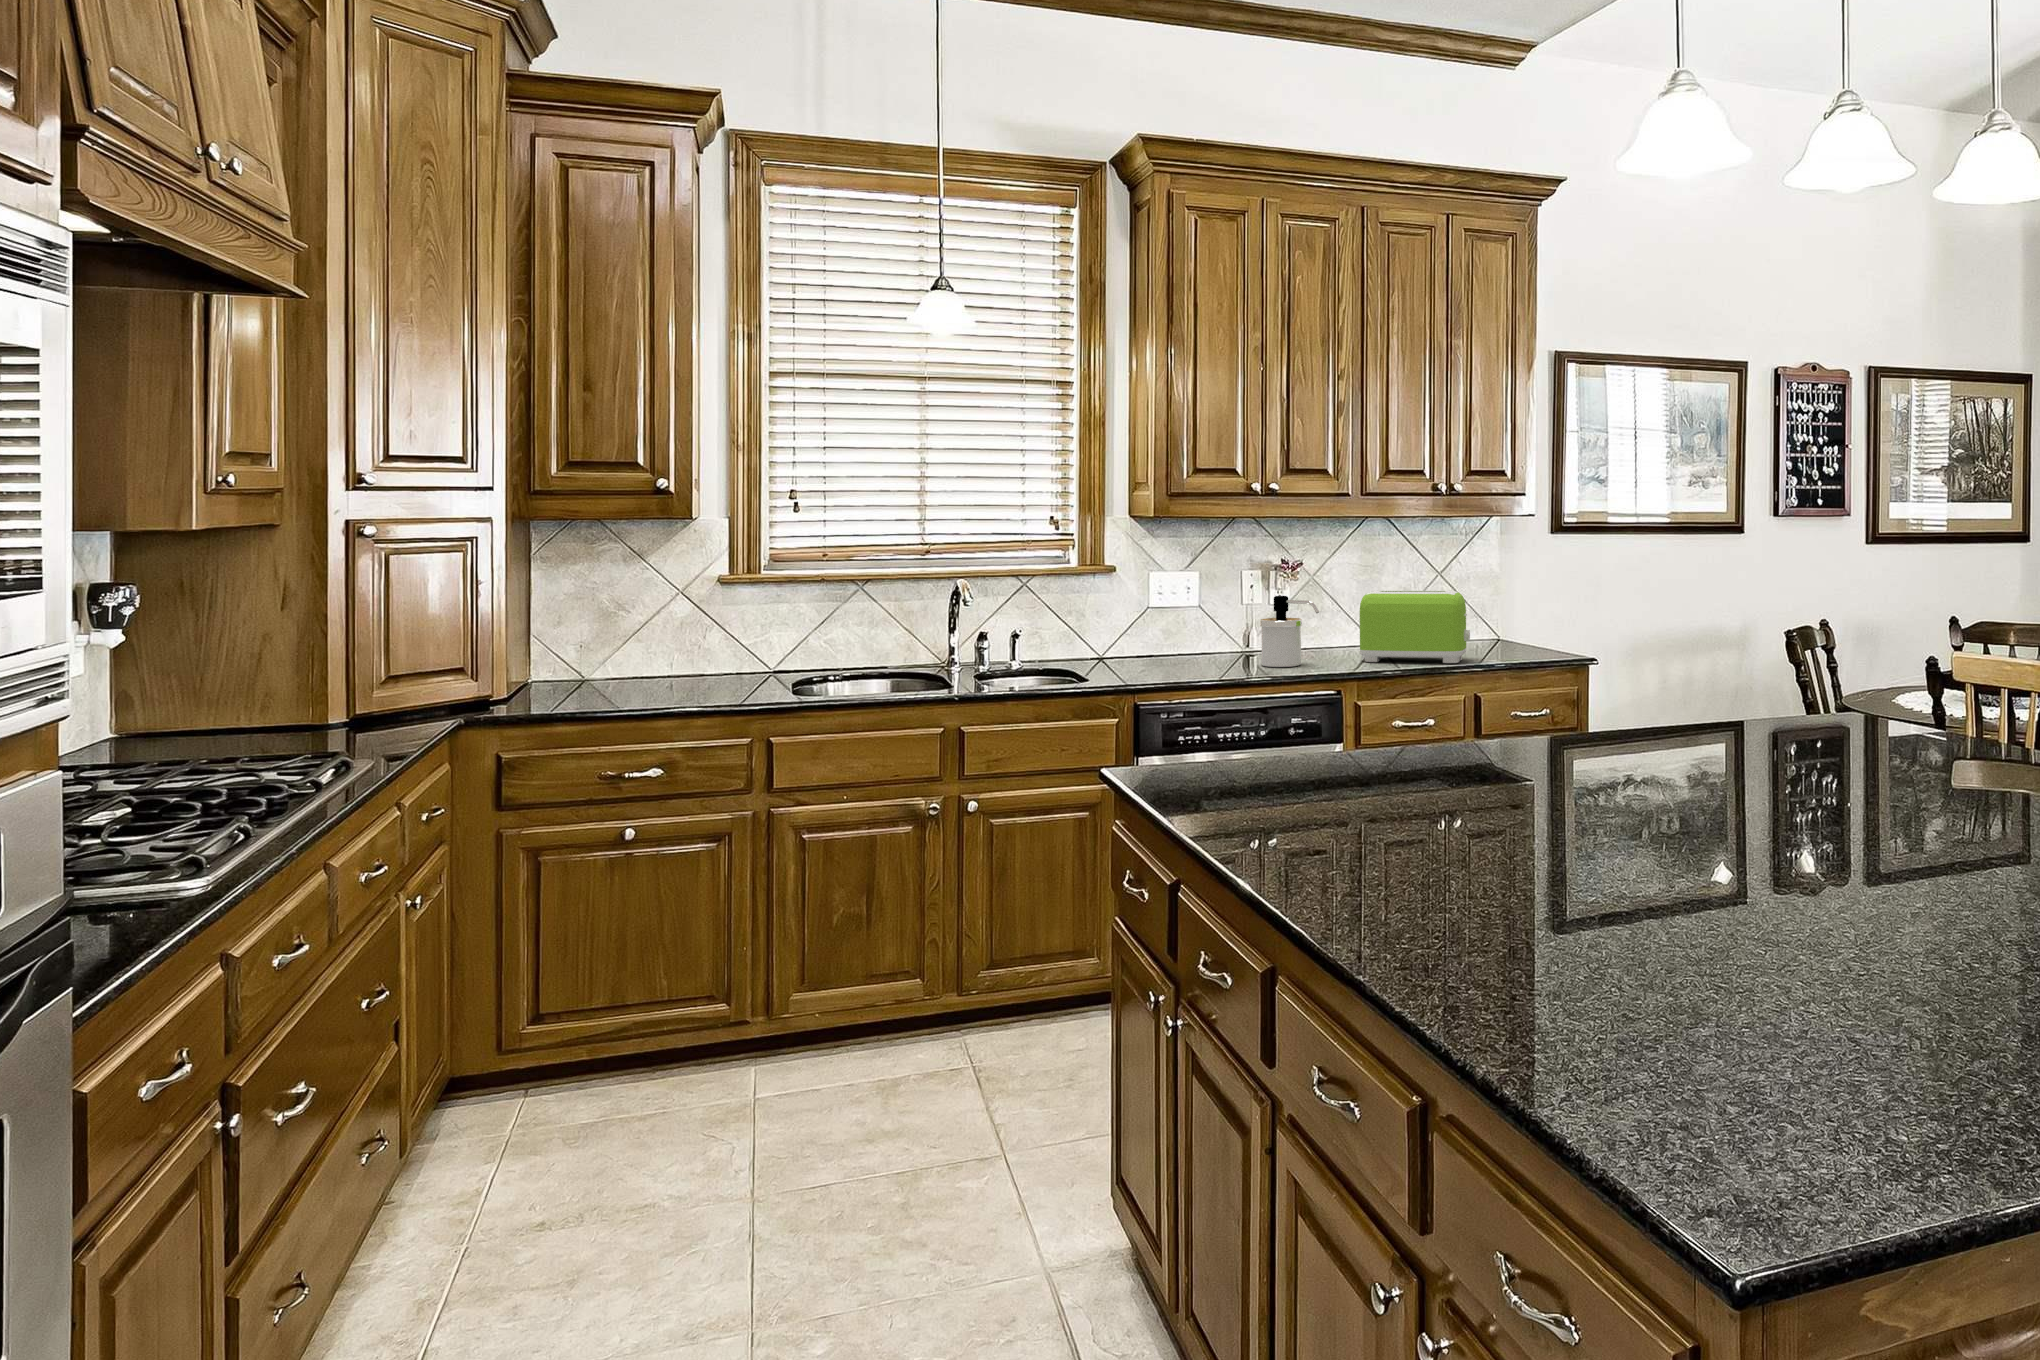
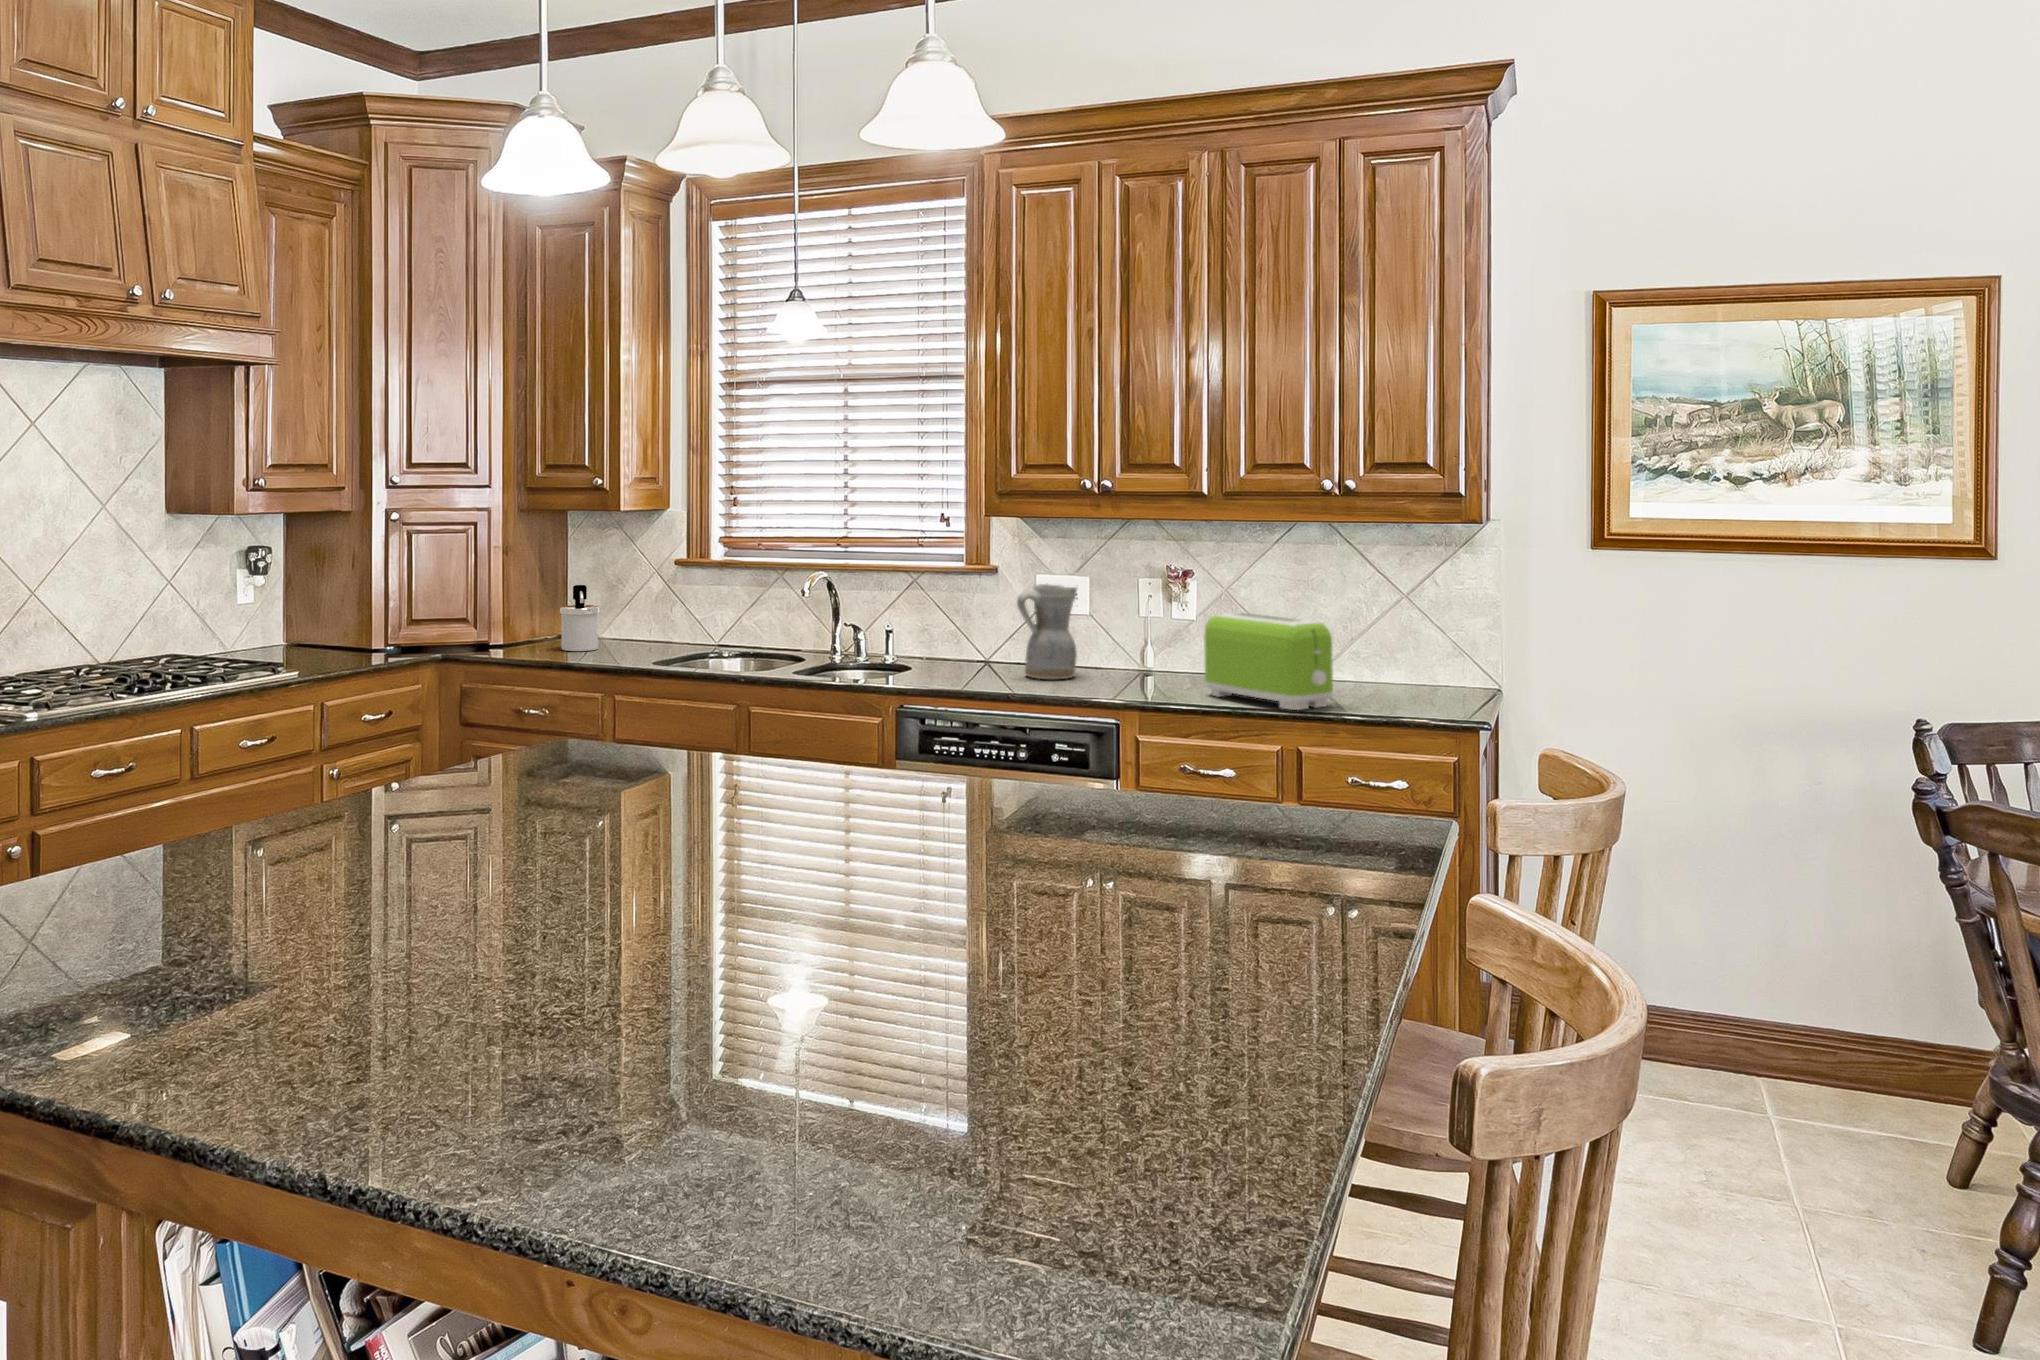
ceramic pitcher: none [1179,579,1228,666] -> present [1017,584,1077,679]
soap dispenser: present [1260,596,1319,667] -> present [560,585,599,651]

